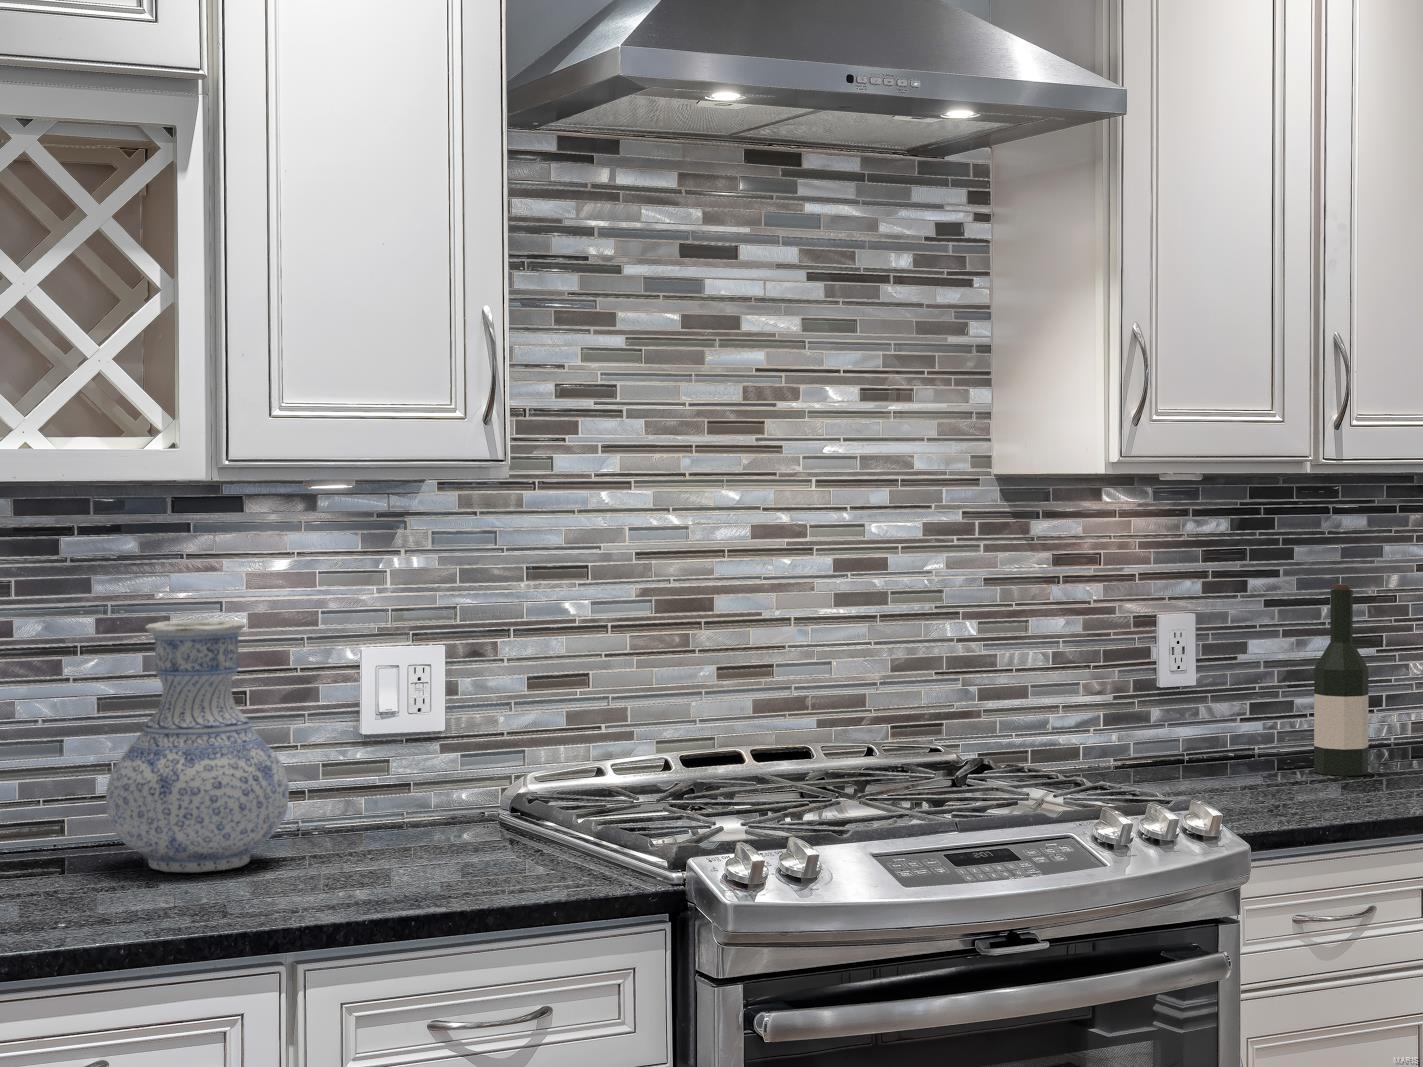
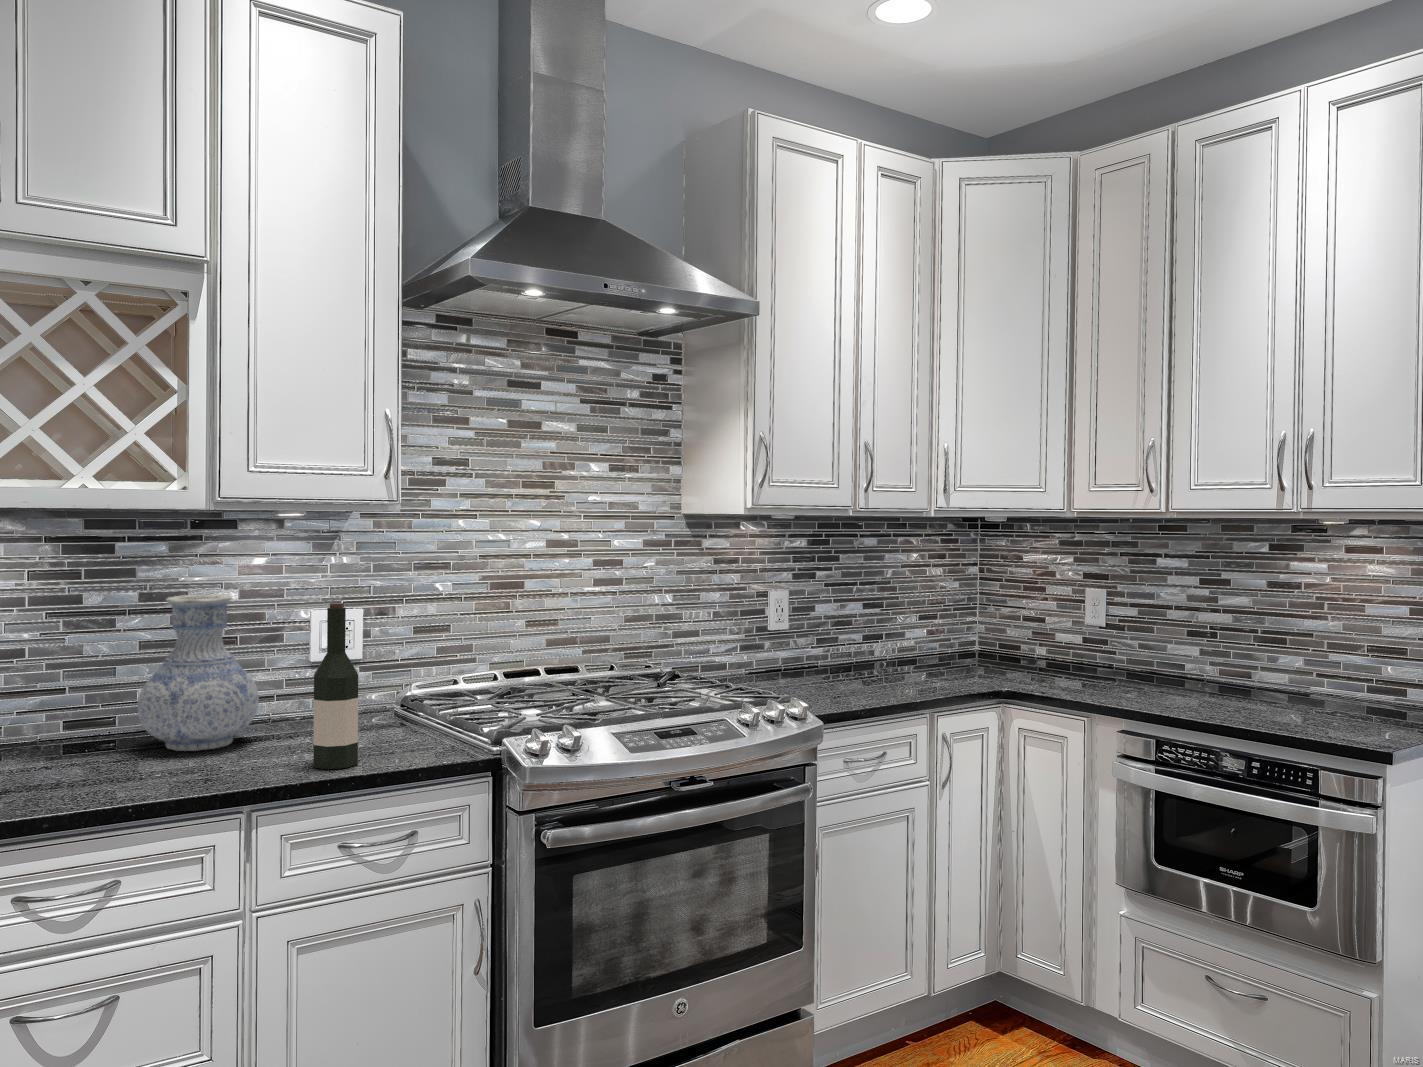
wine bottle: present [1314,584,1369,776] -> present [313,603,358,769]

